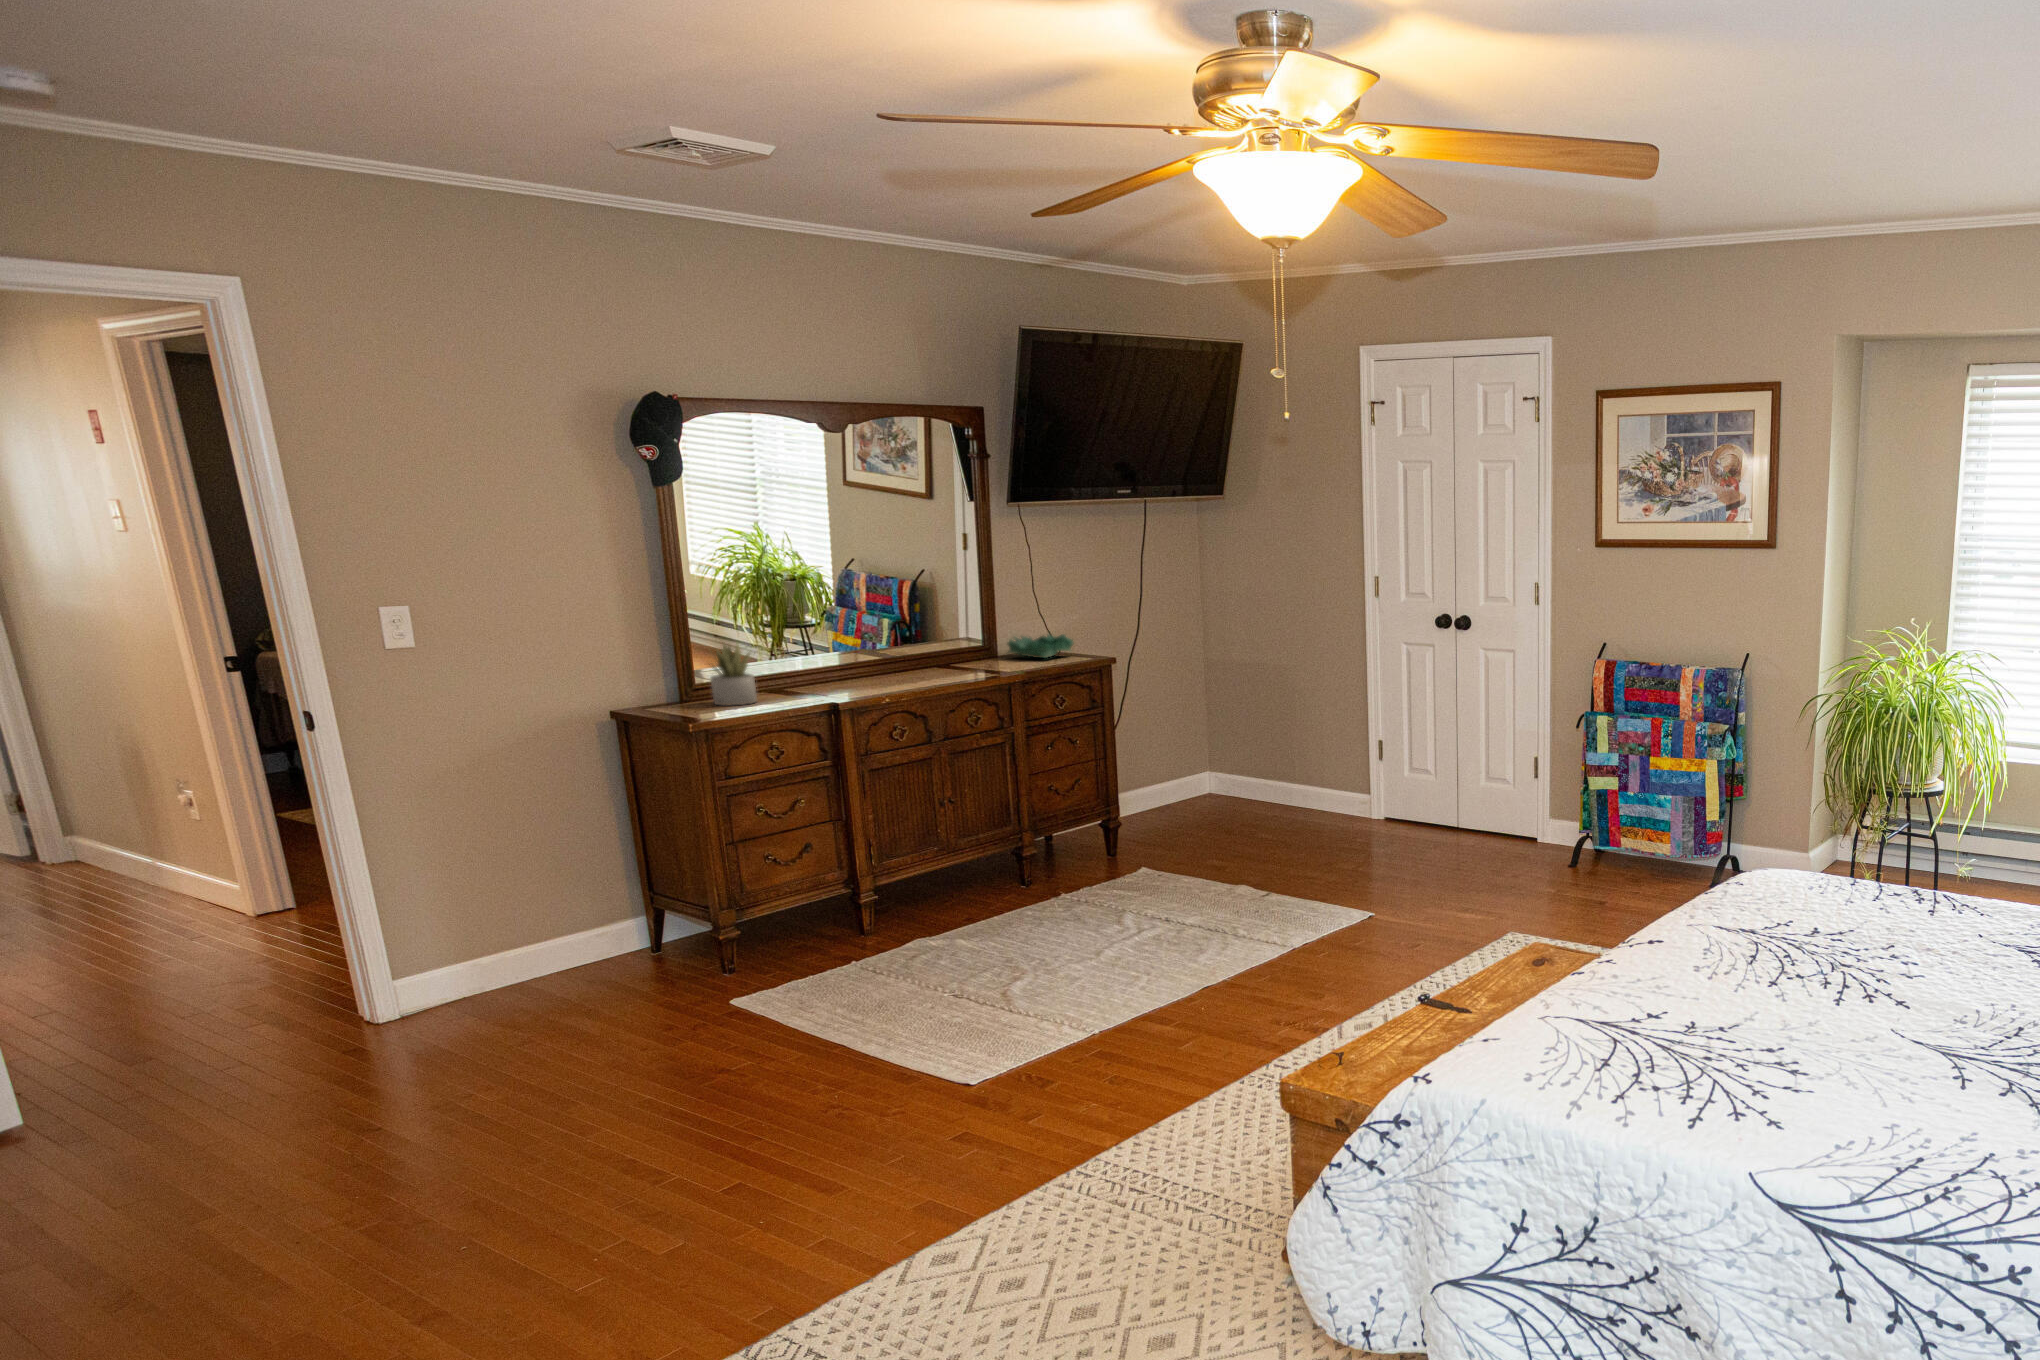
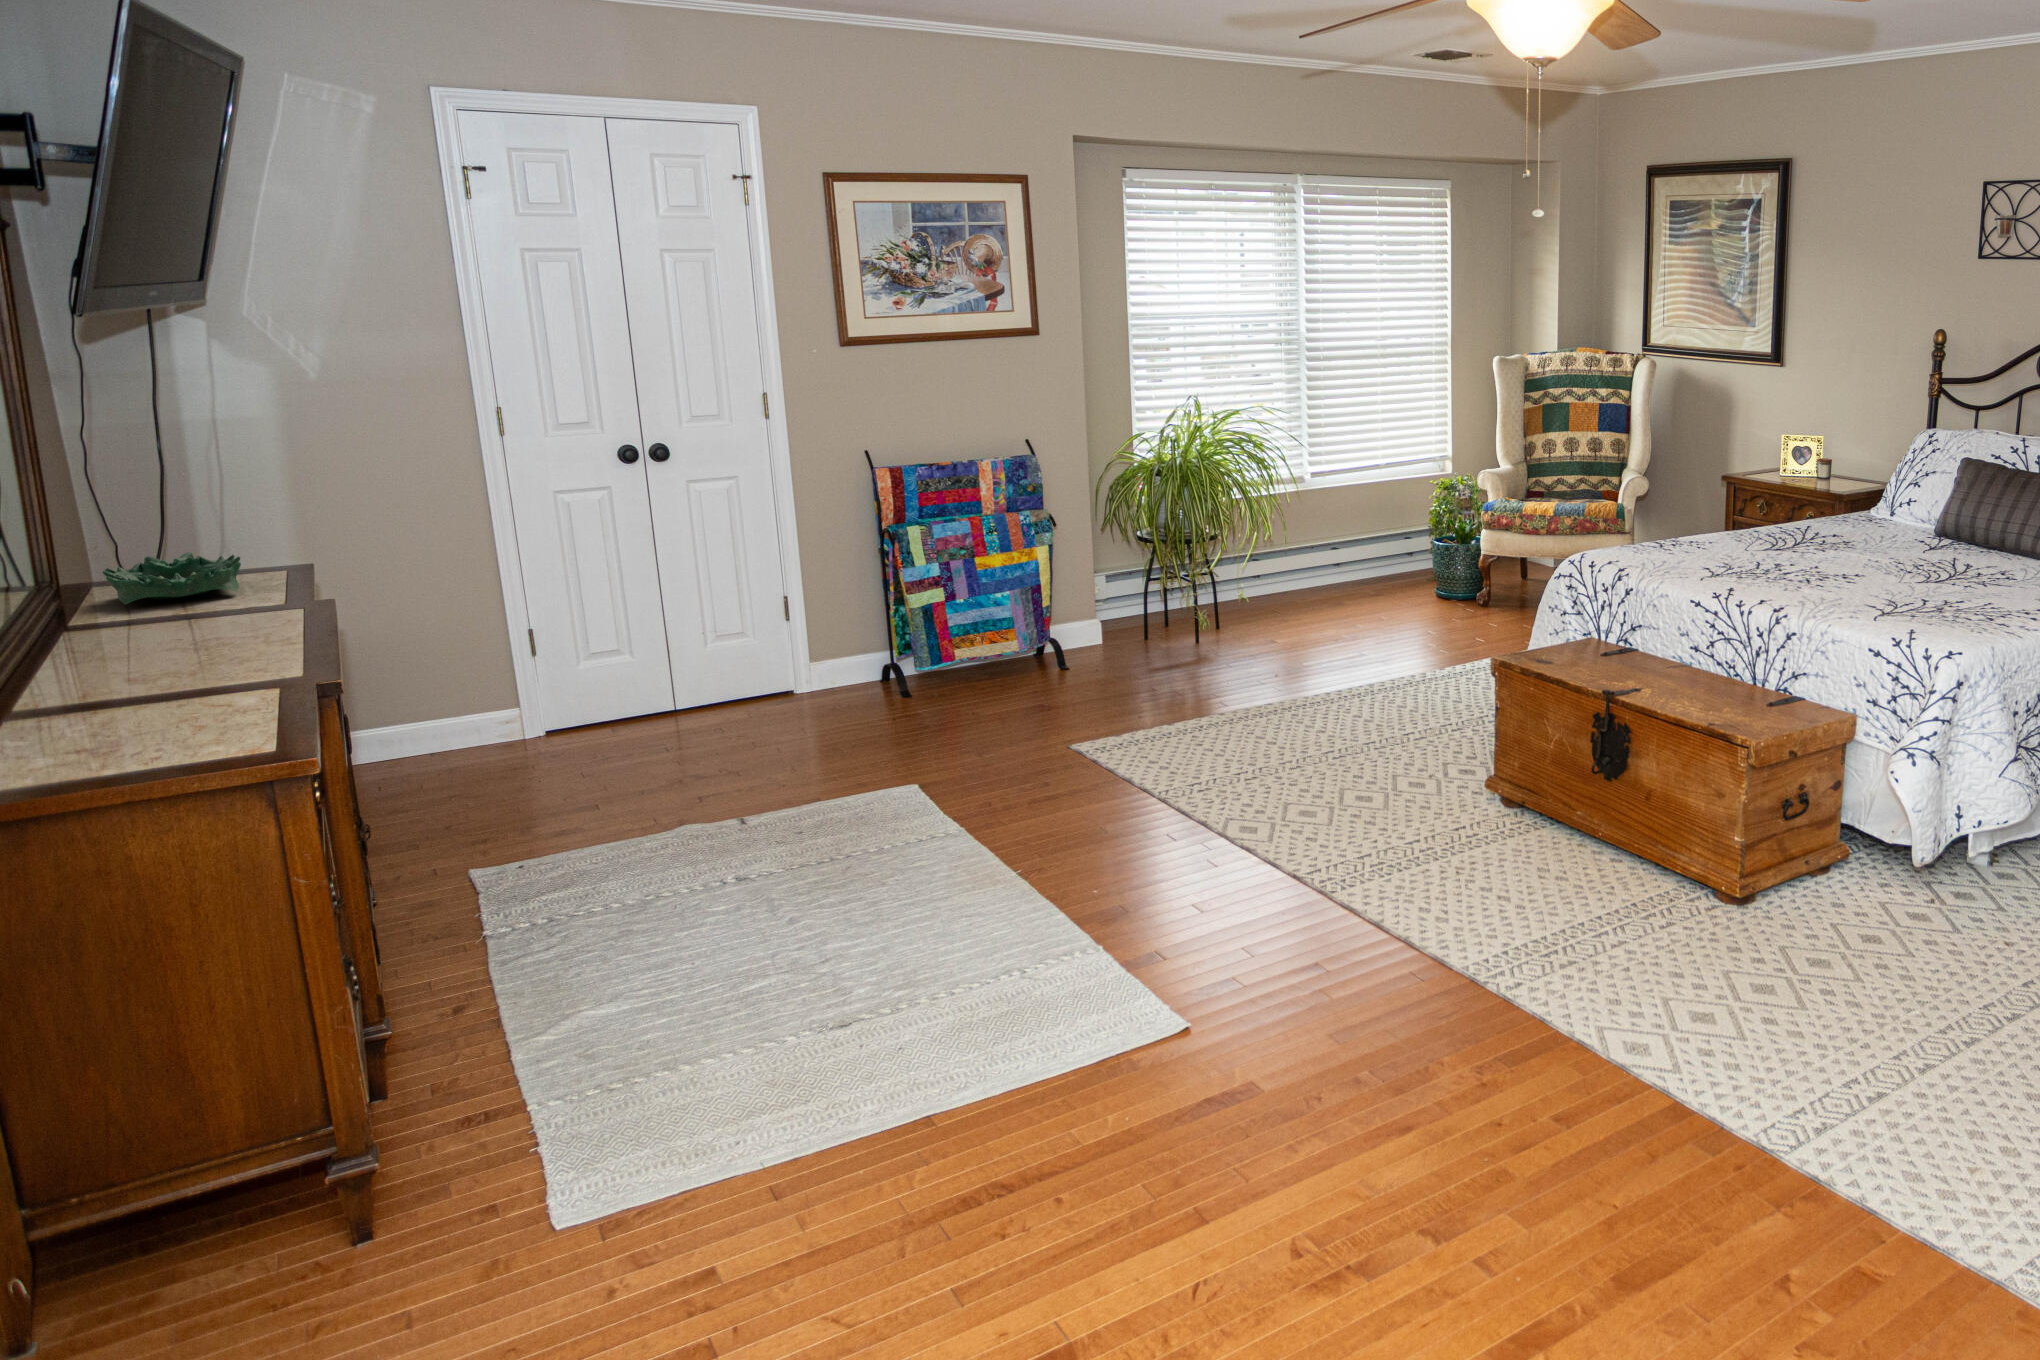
succulent plant: present [711,642,757,706] -> none [115,620,246,750]

